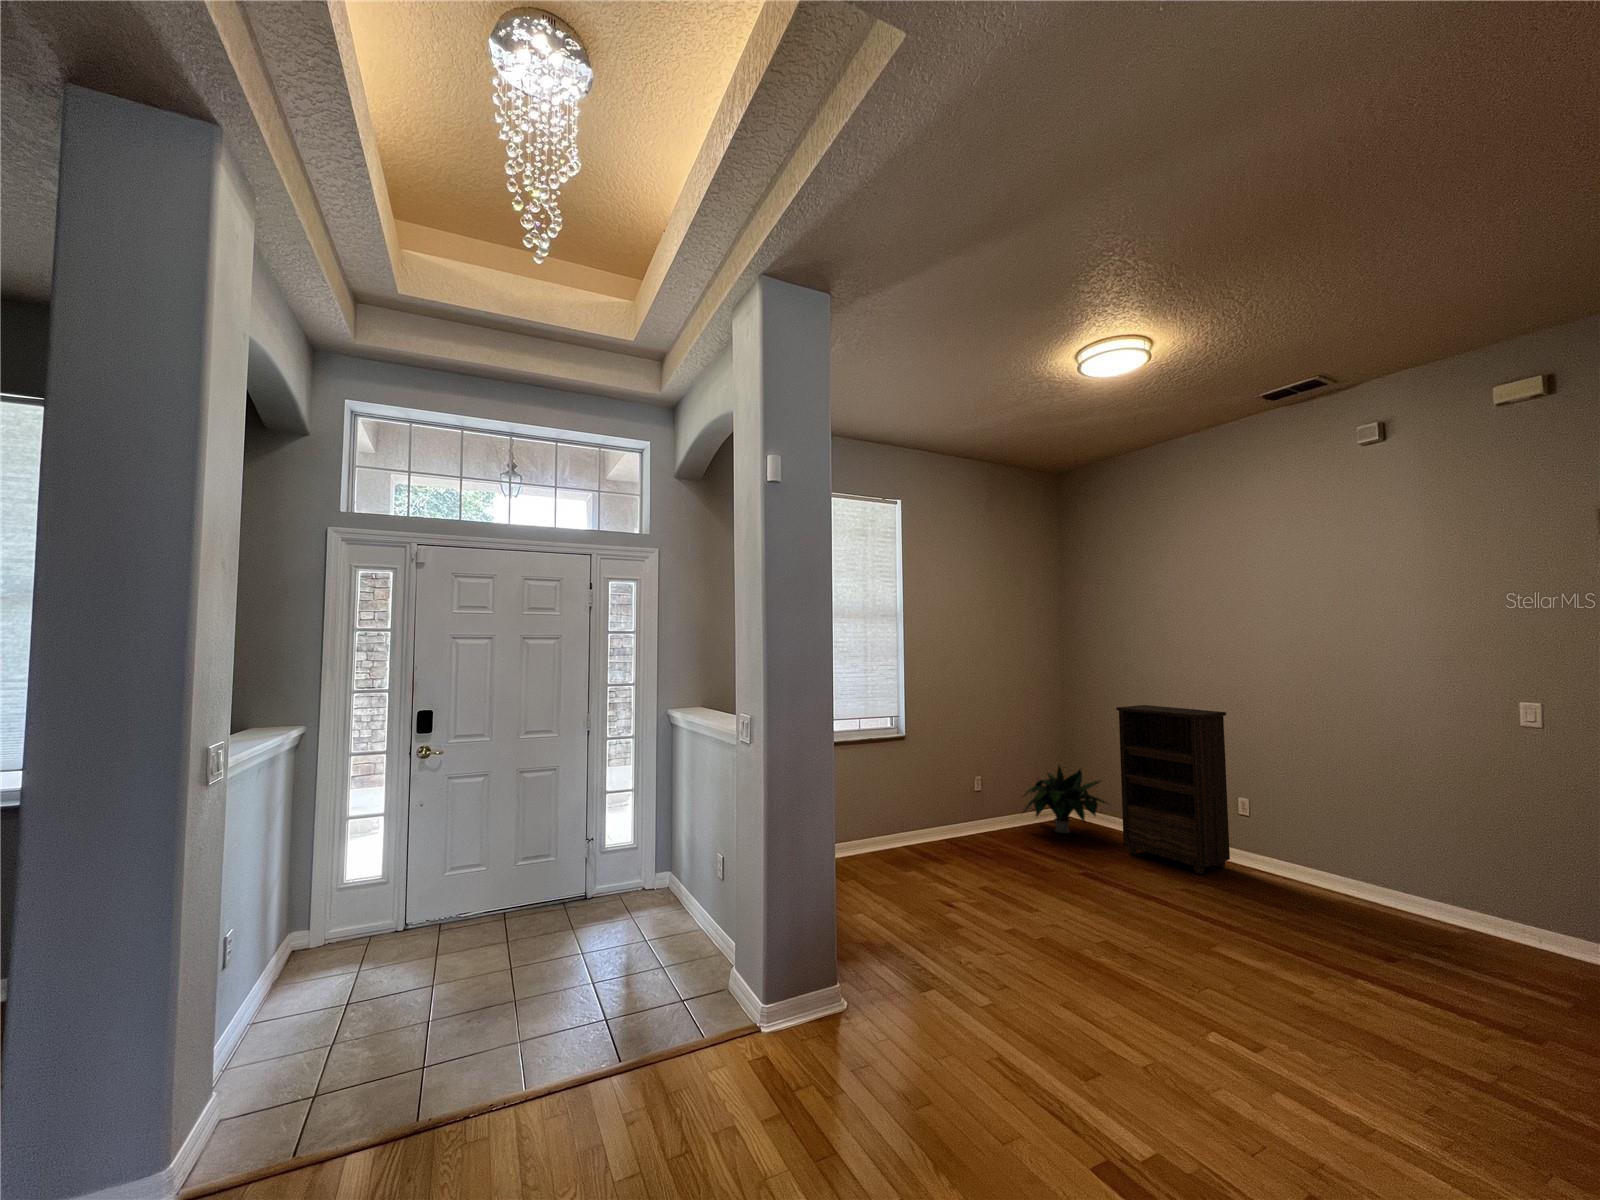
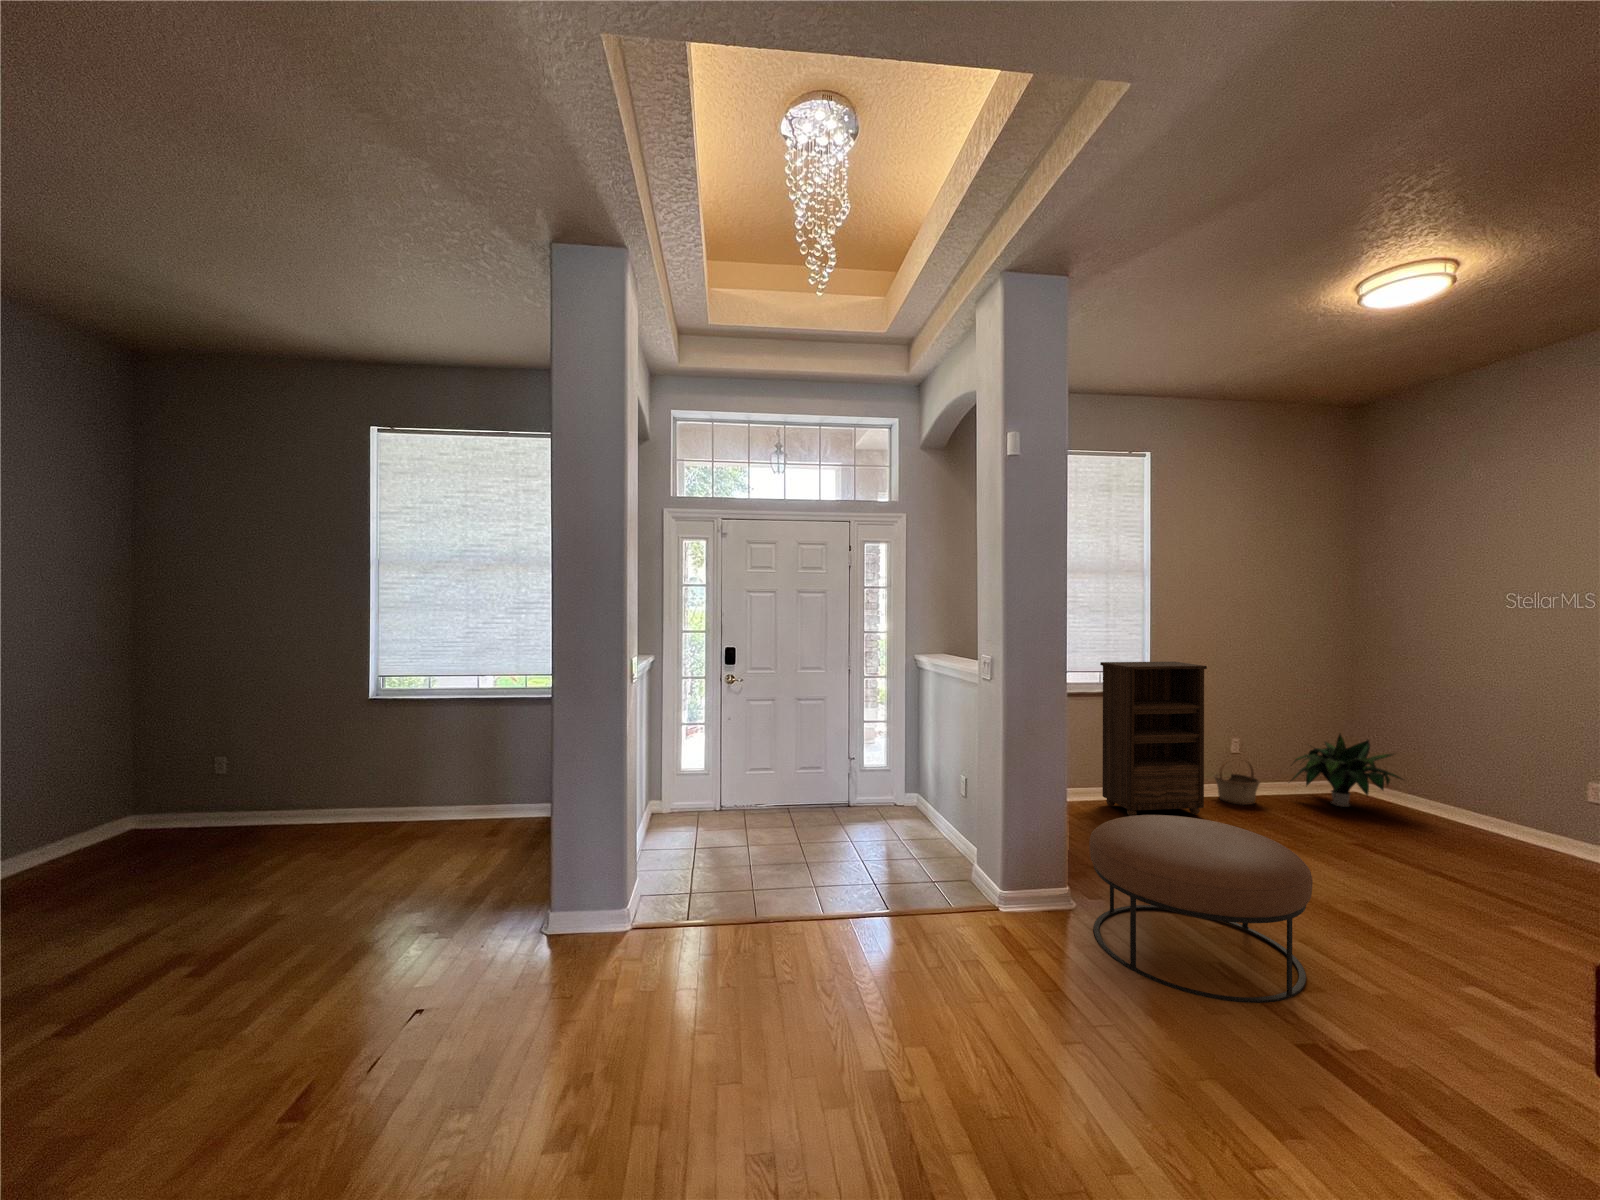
bookshelf: present [1116,705,1230,874] -> present [1100,661,1207,816]
basket: none [961,796,1000,842] -> present [1214,759,1260,805]
ottoman: none [860,884,1080,1116] -> present [1089,815,1313,1003]

